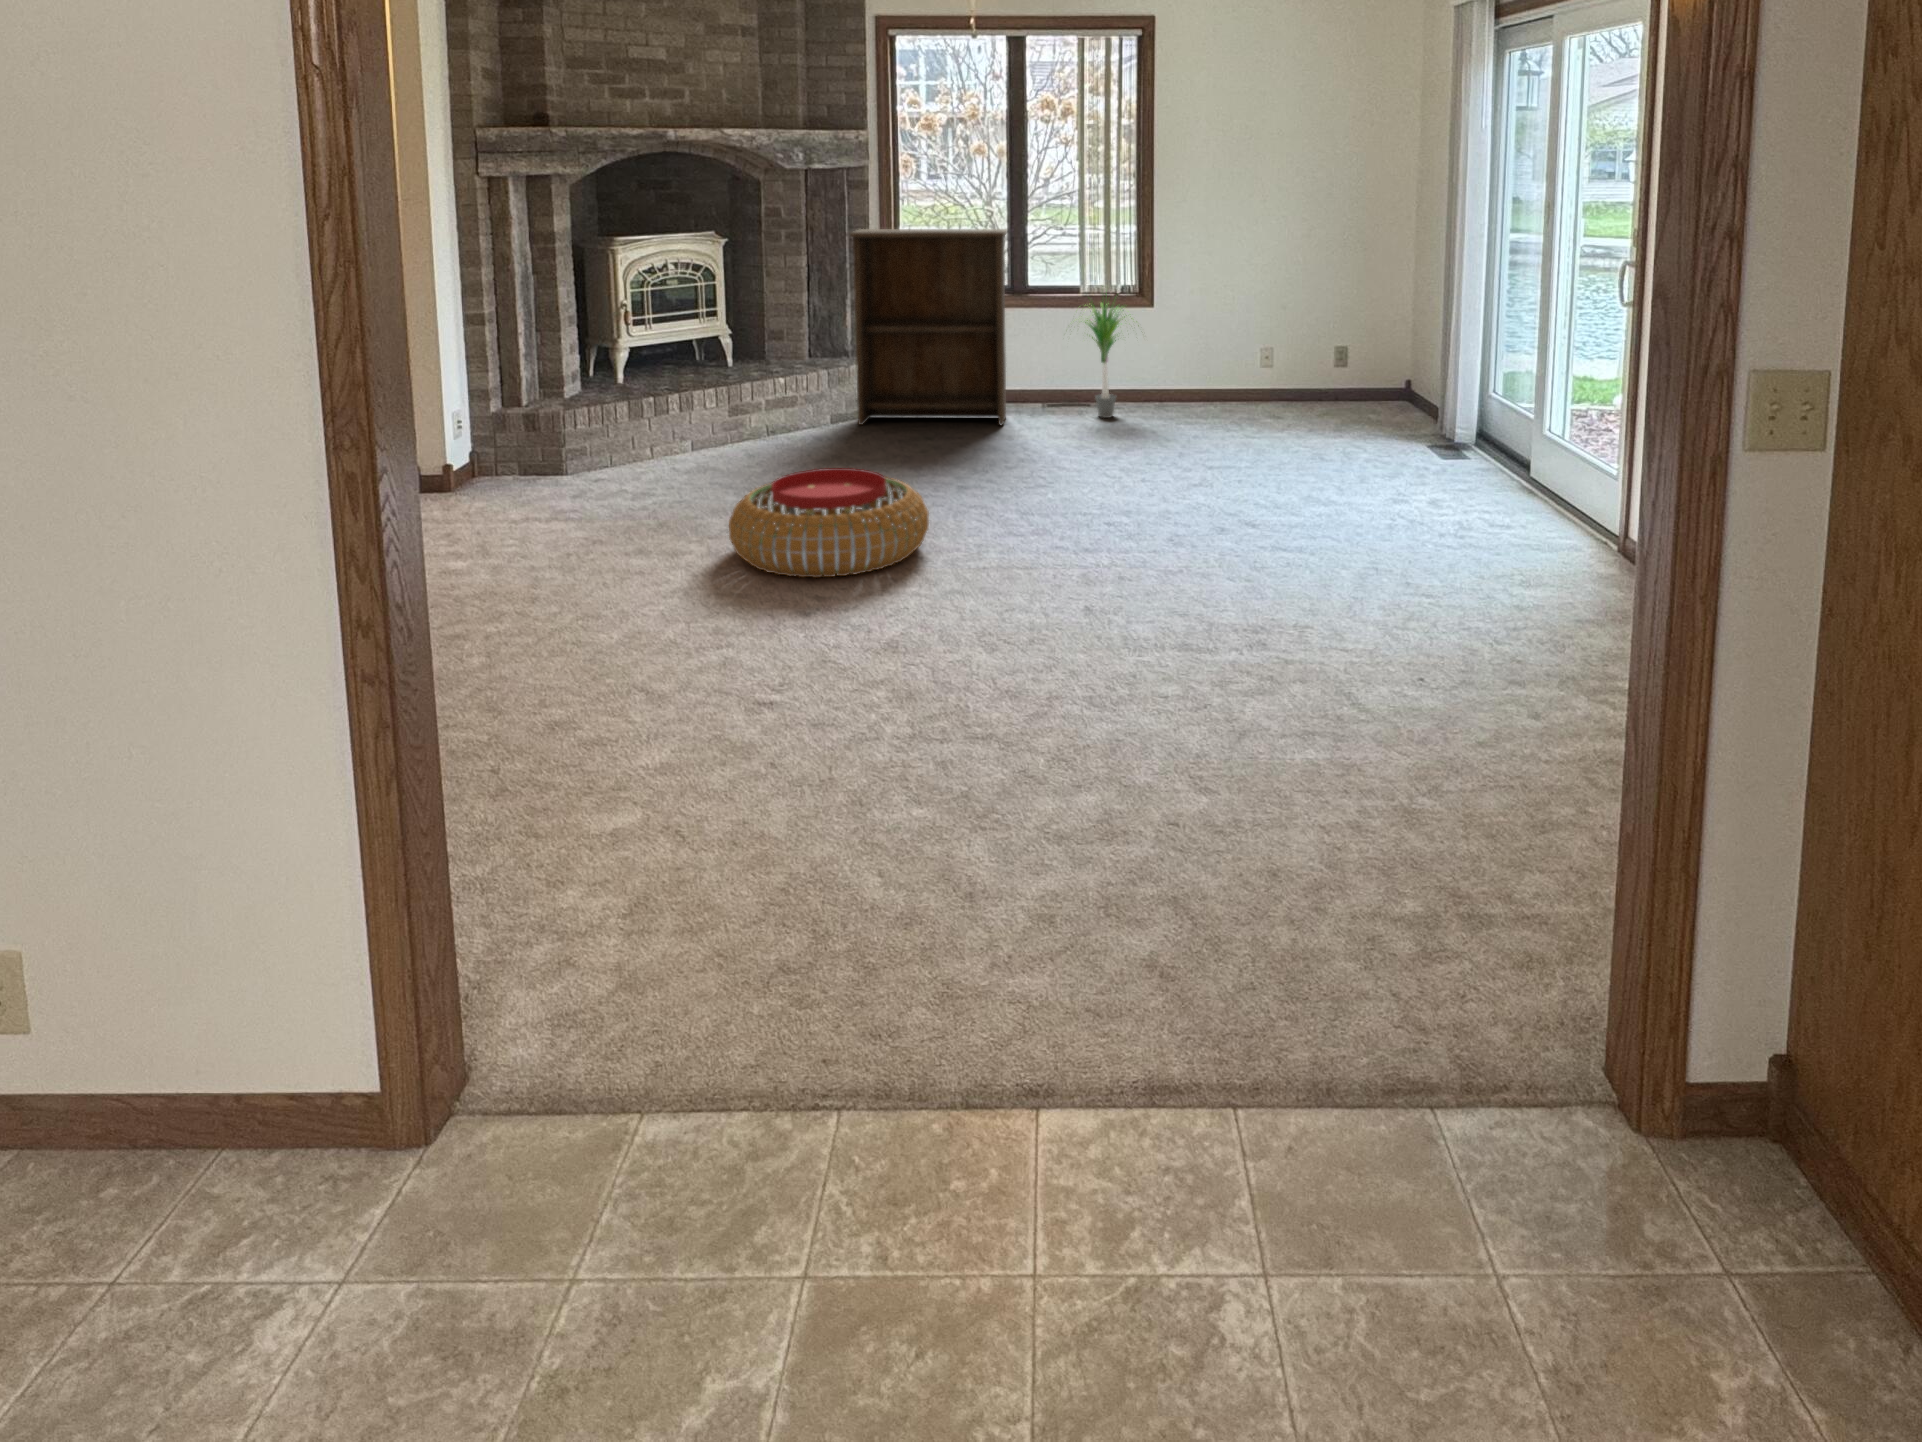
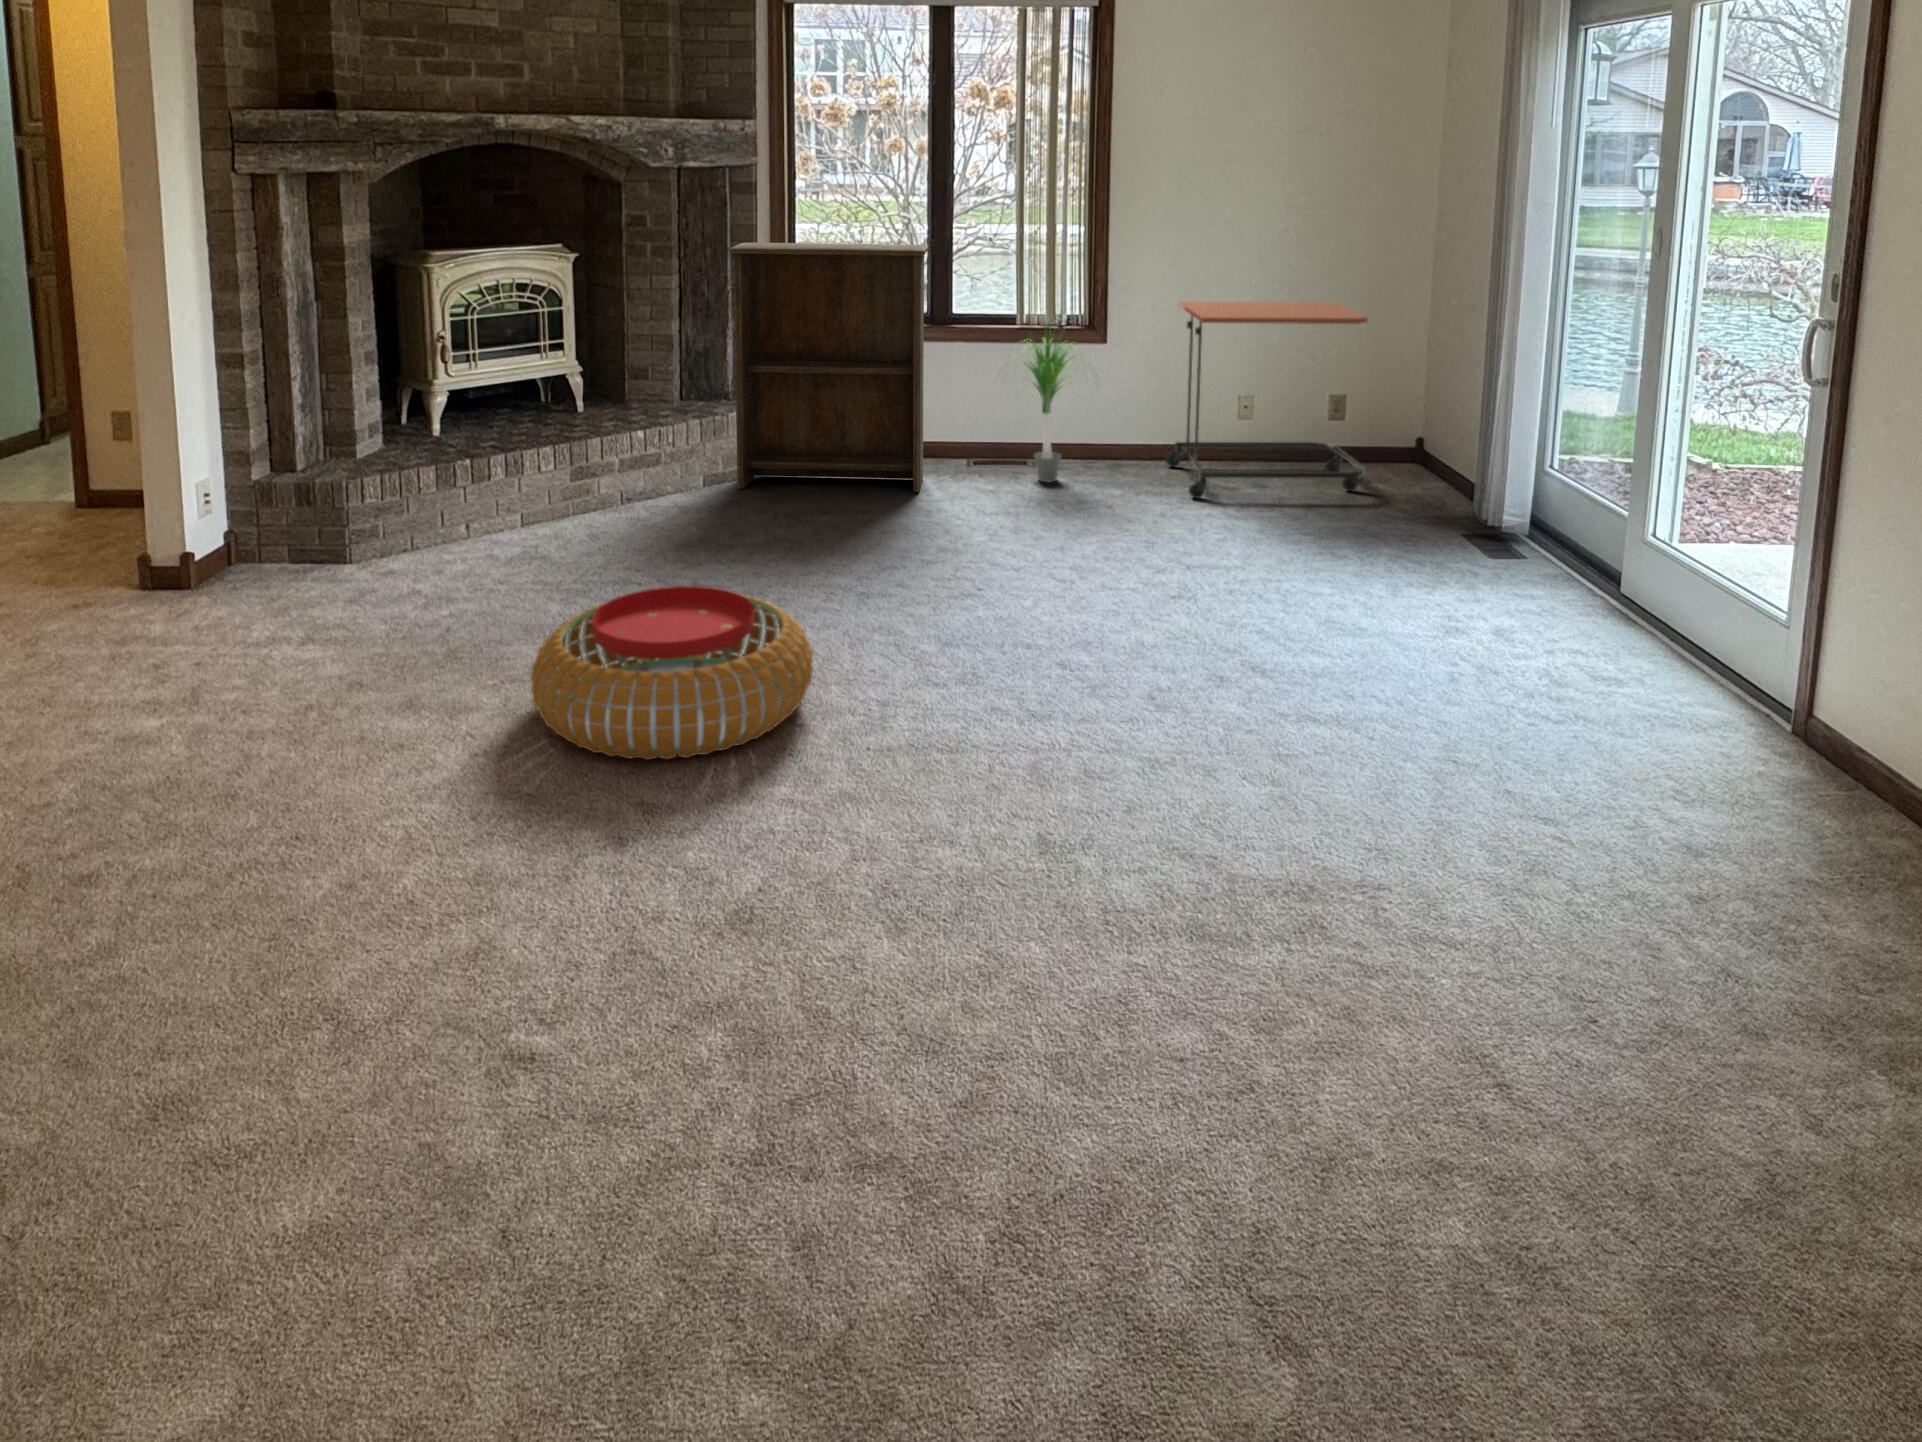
side table: none [1202,271,1357,426] -> present [1166,301,1369,498]

